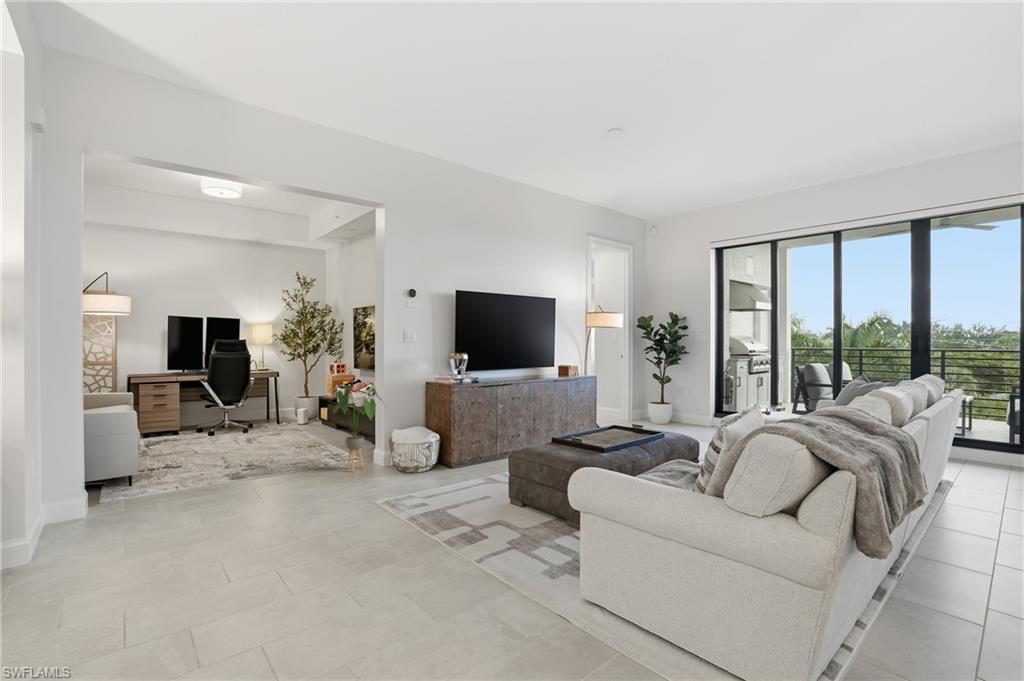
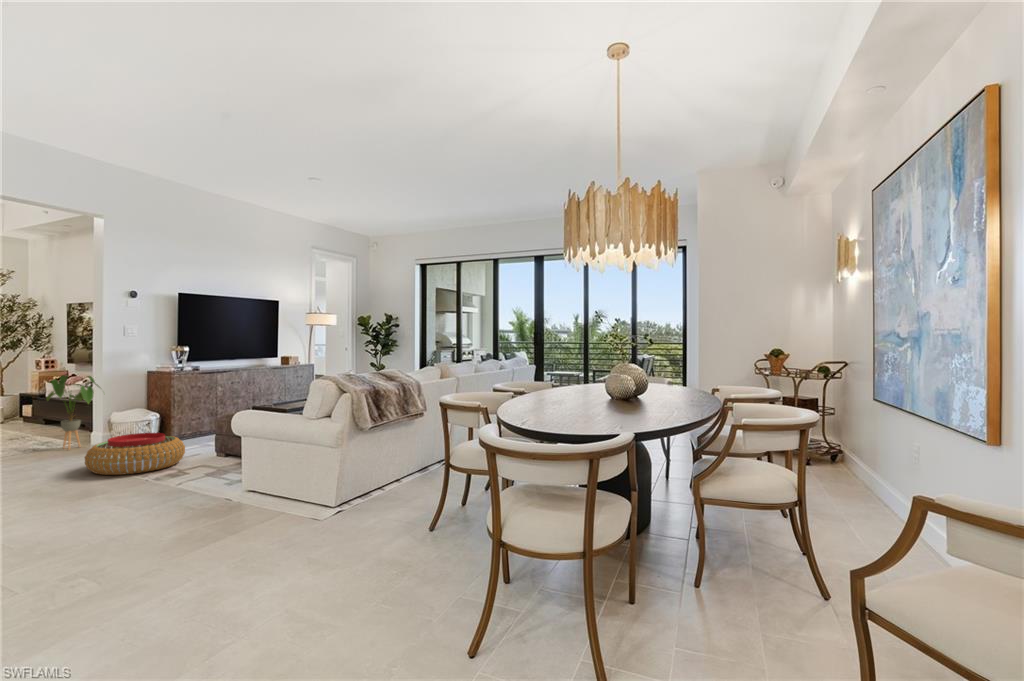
pouf: none [366,467,477,531] -> present [85,433,185,475]

